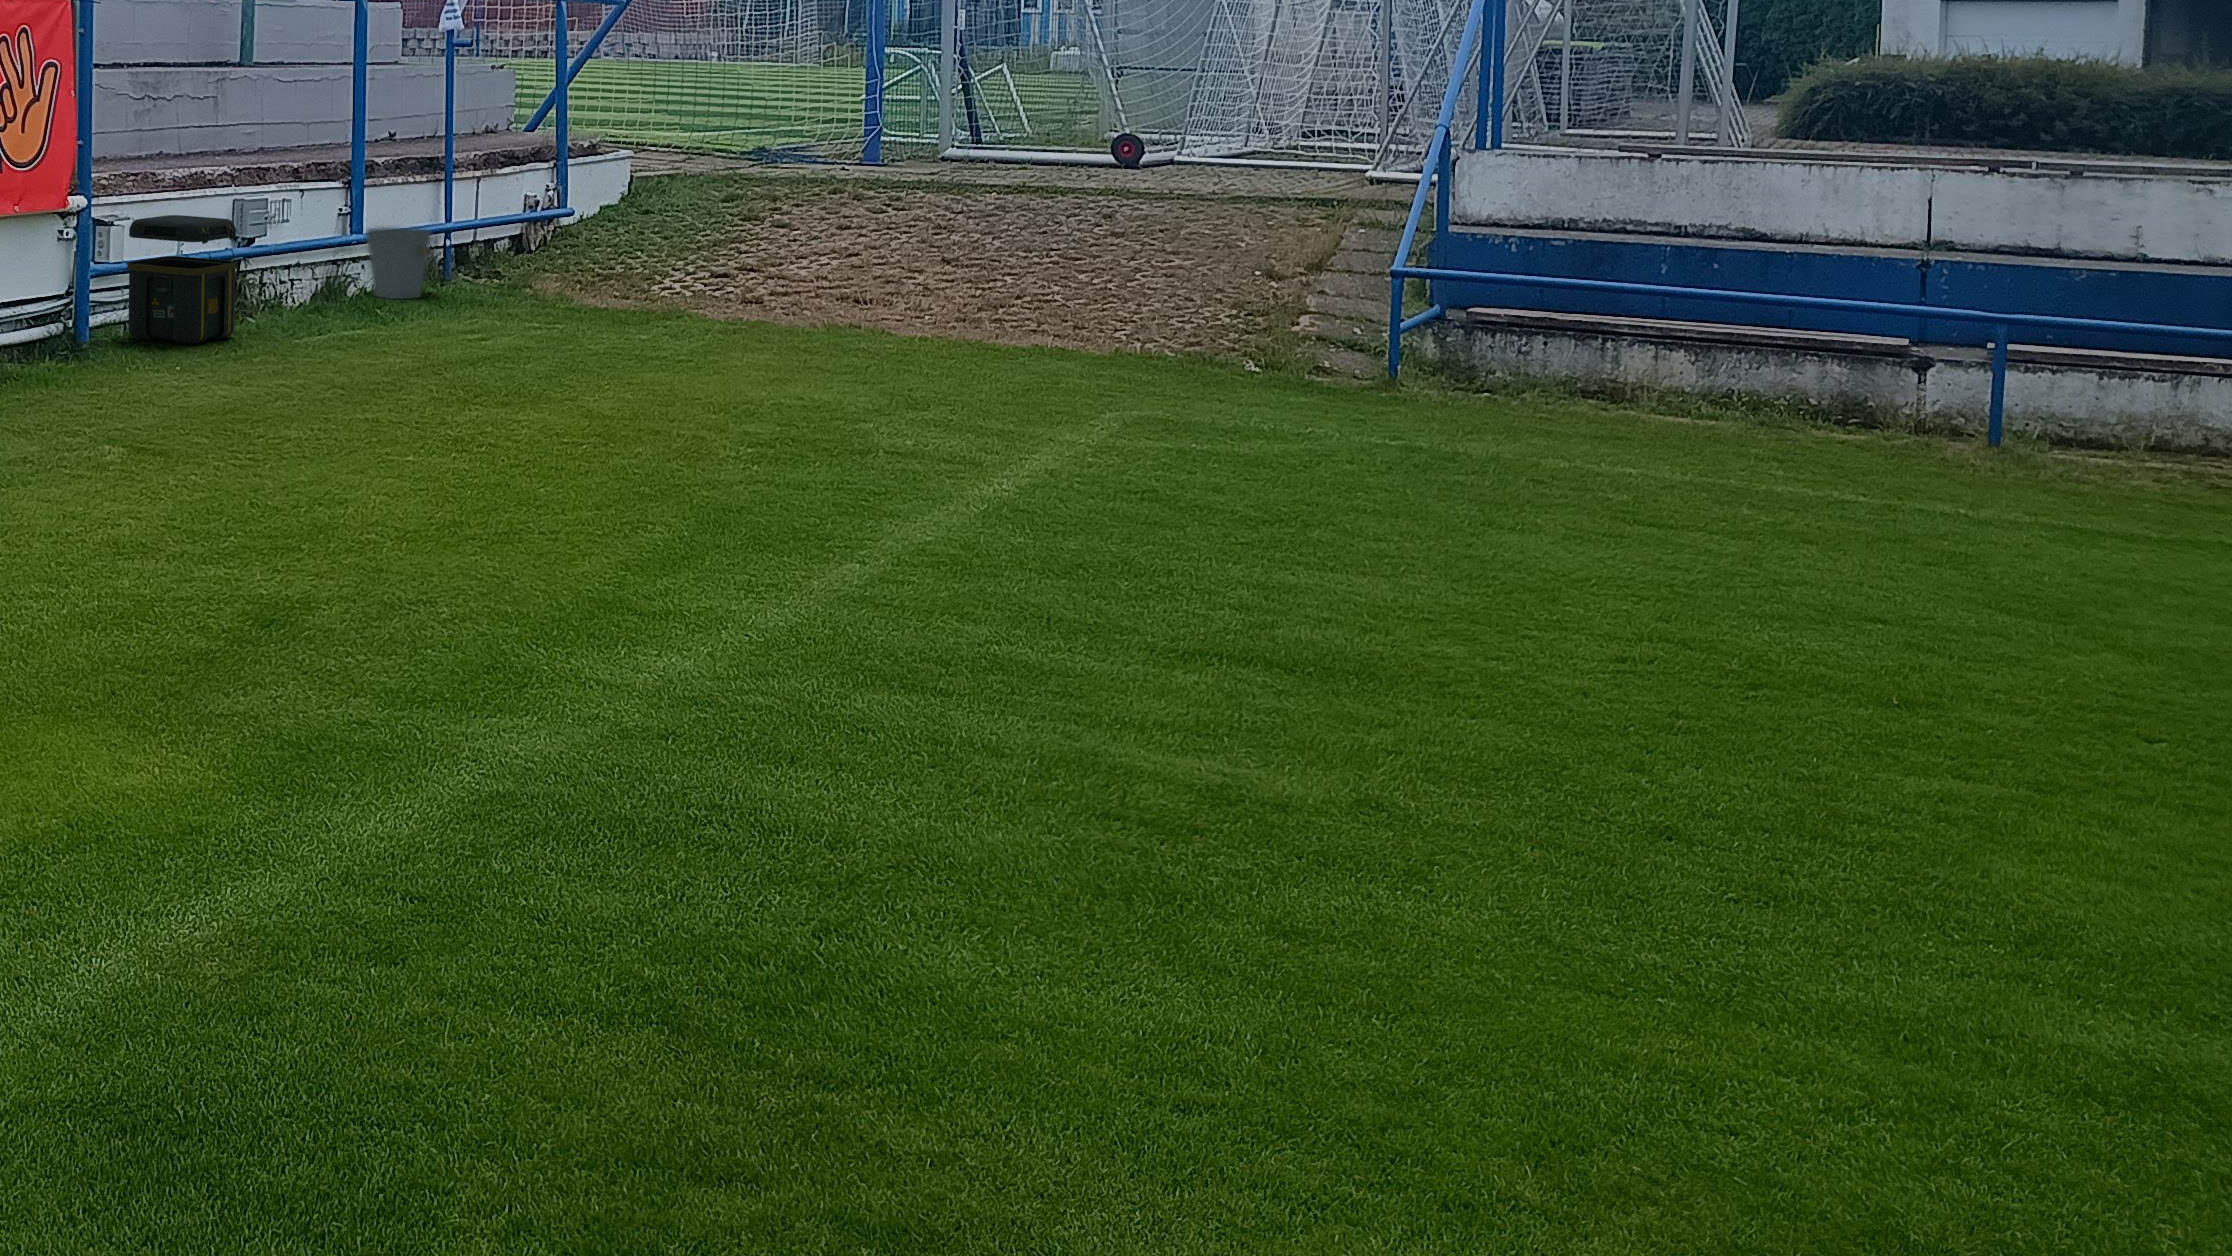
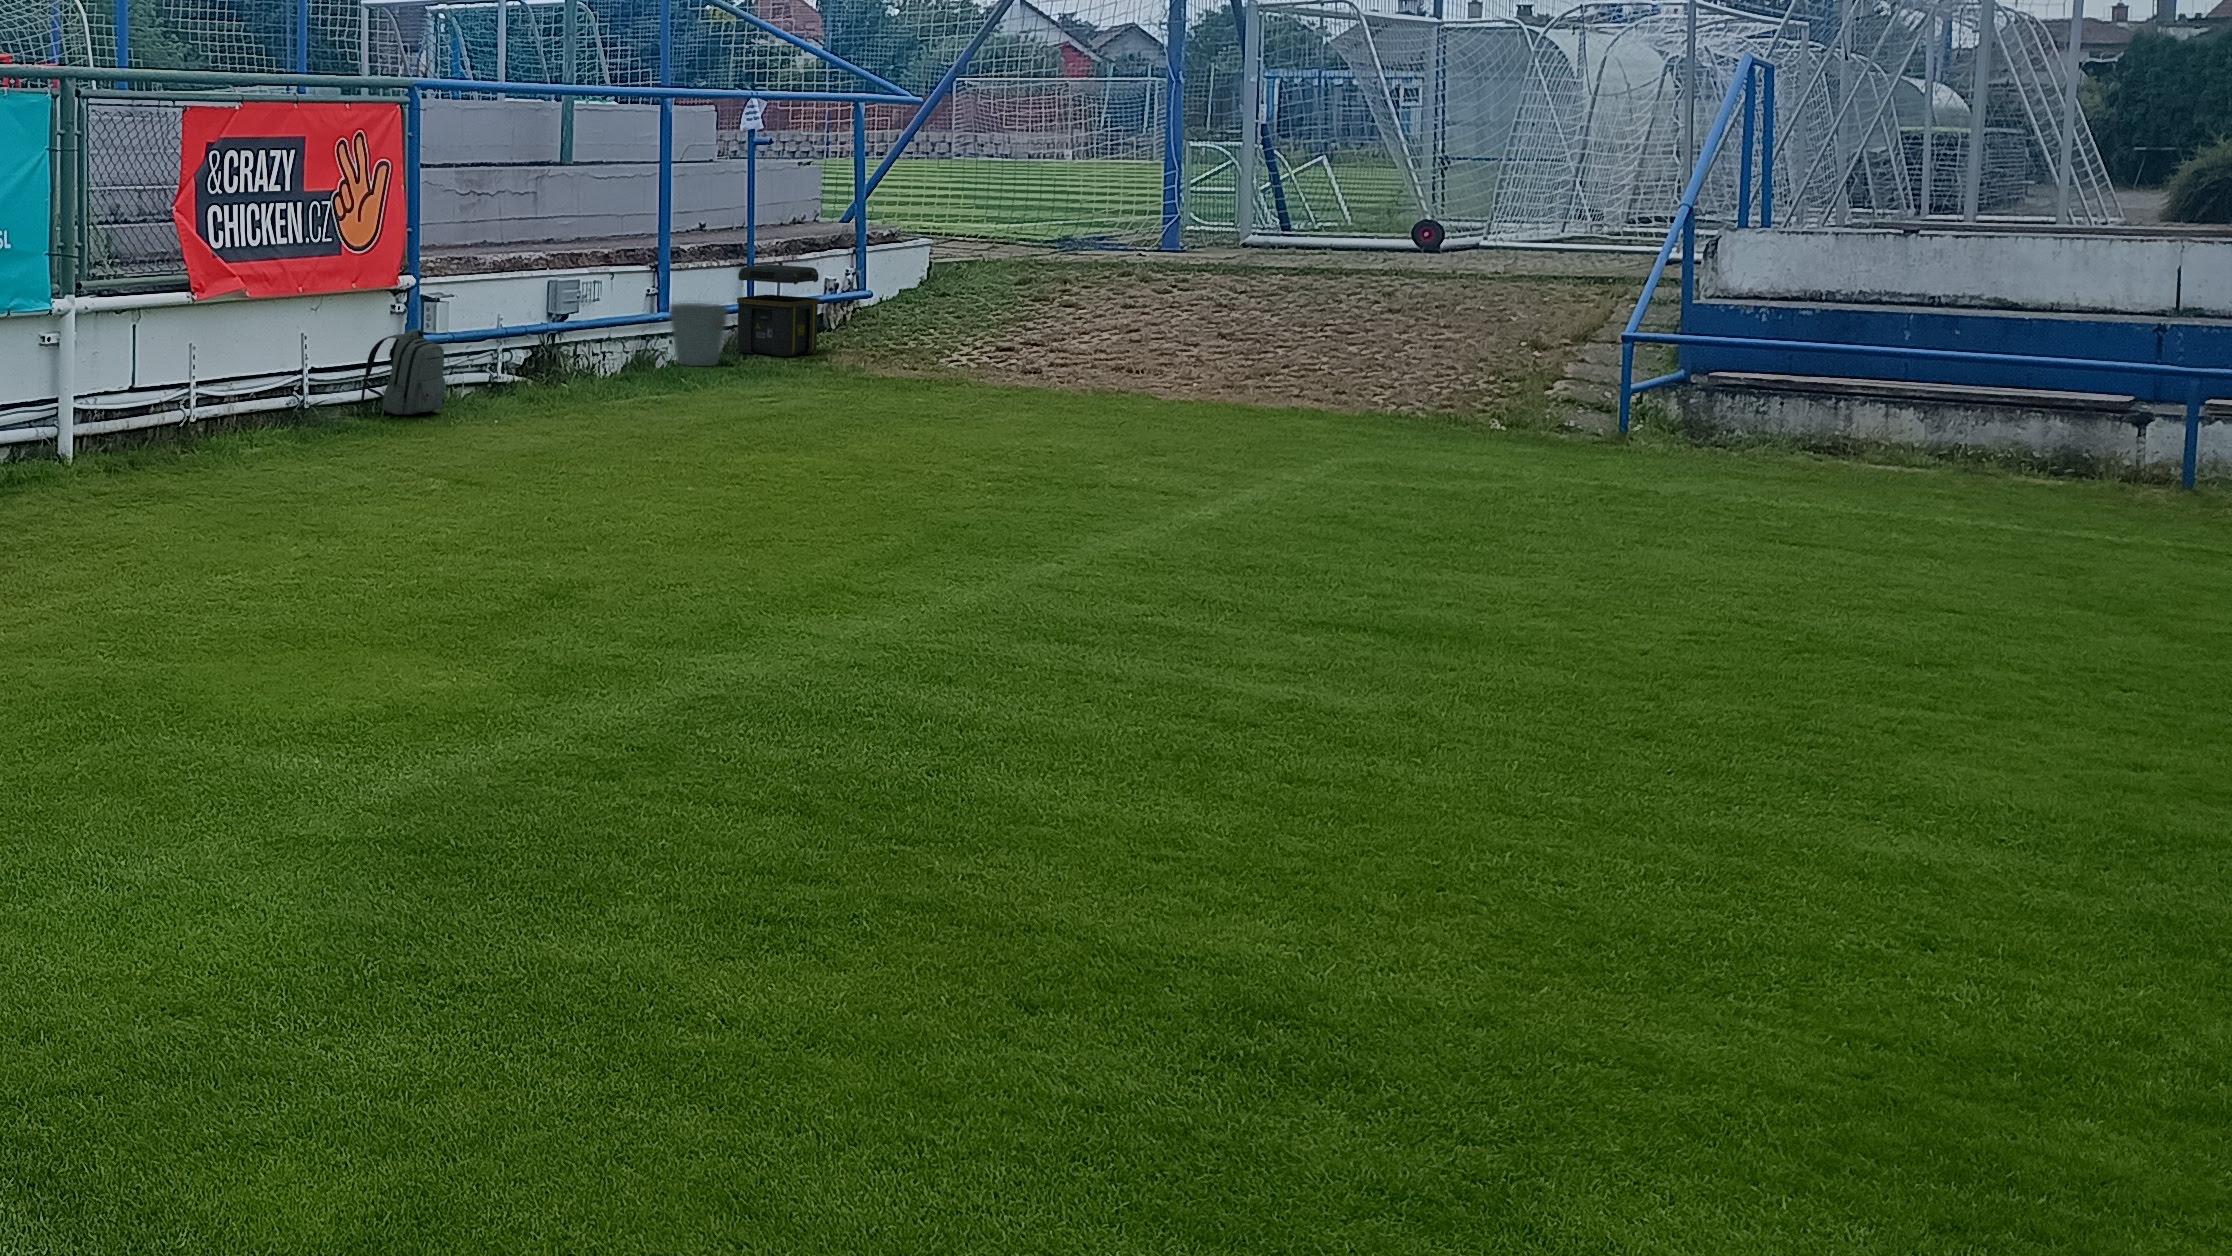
toolbox: present [127,215,238,344] -> present [737,265,819,357]
backpack: none [20,261,122,364] -> present [360,329,446,415]

